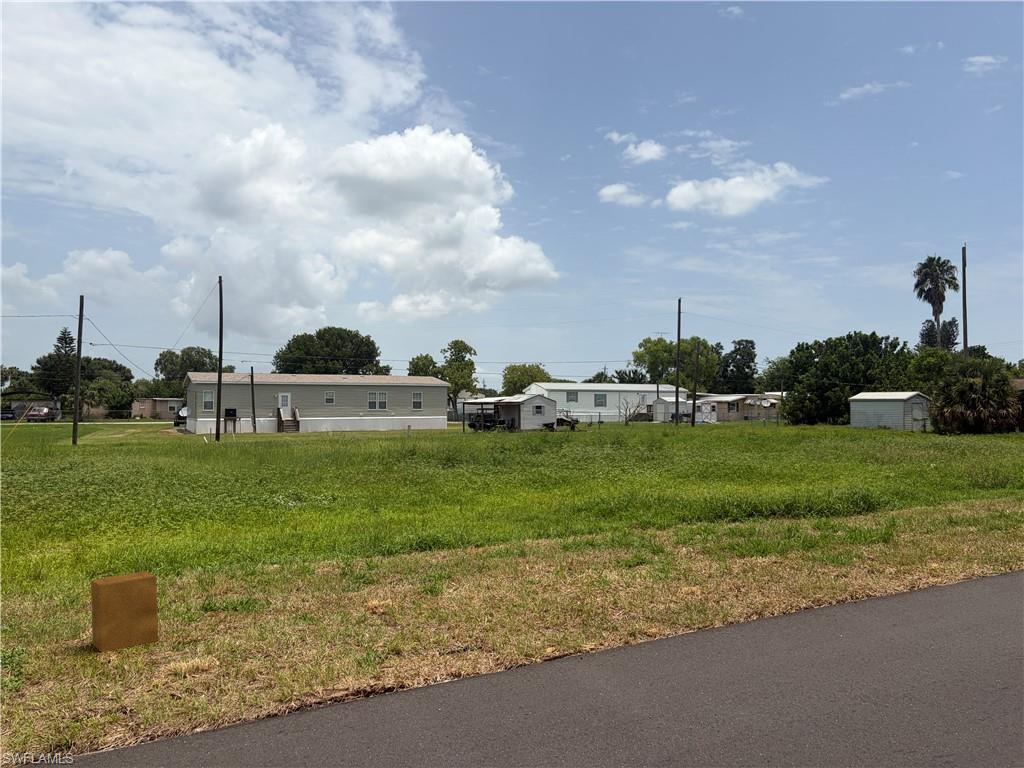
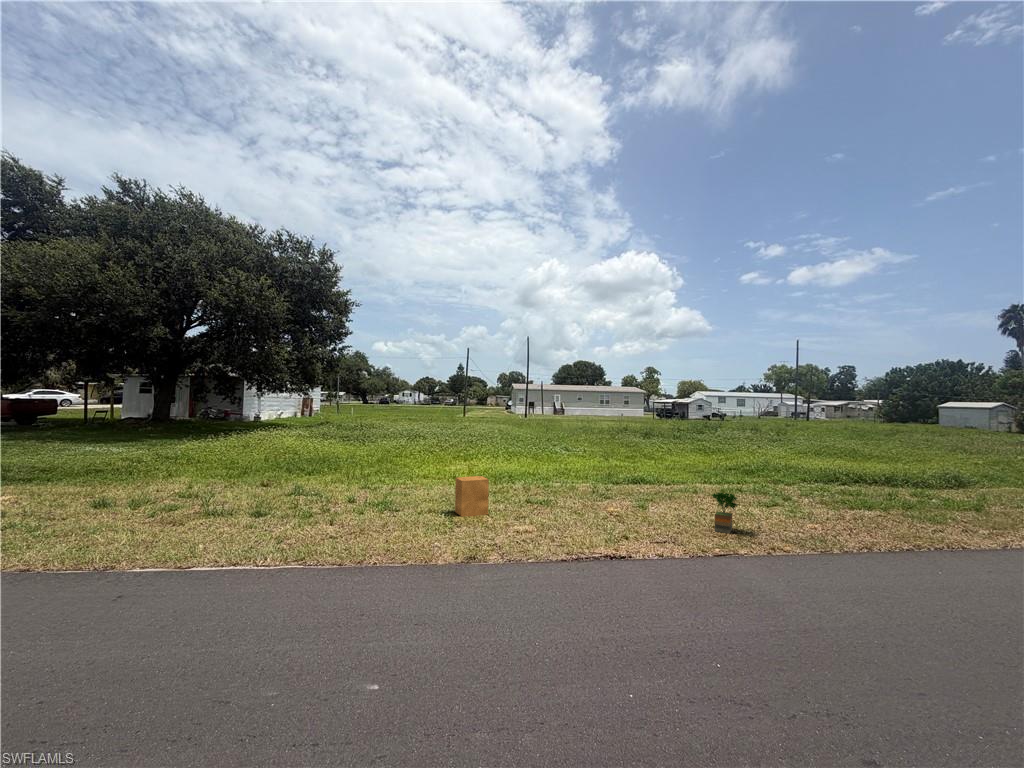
potted tree: none [539,552,581,618] -> present [712,492,738,534]

